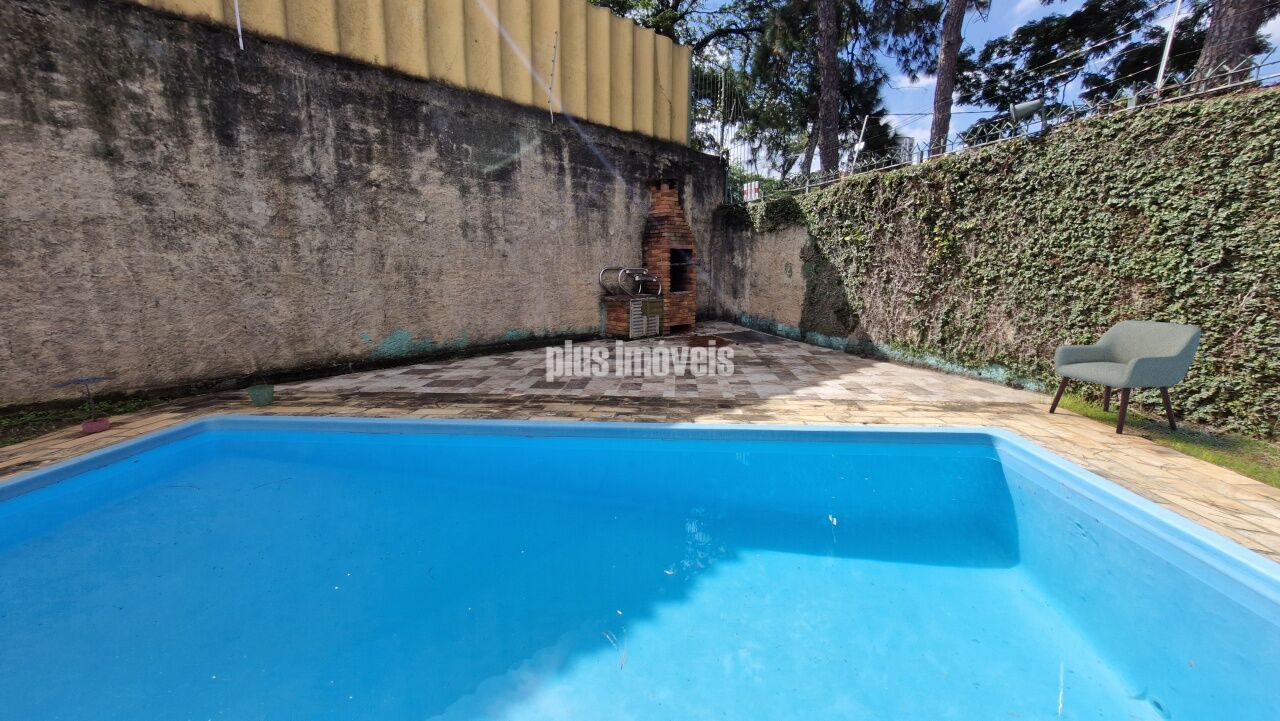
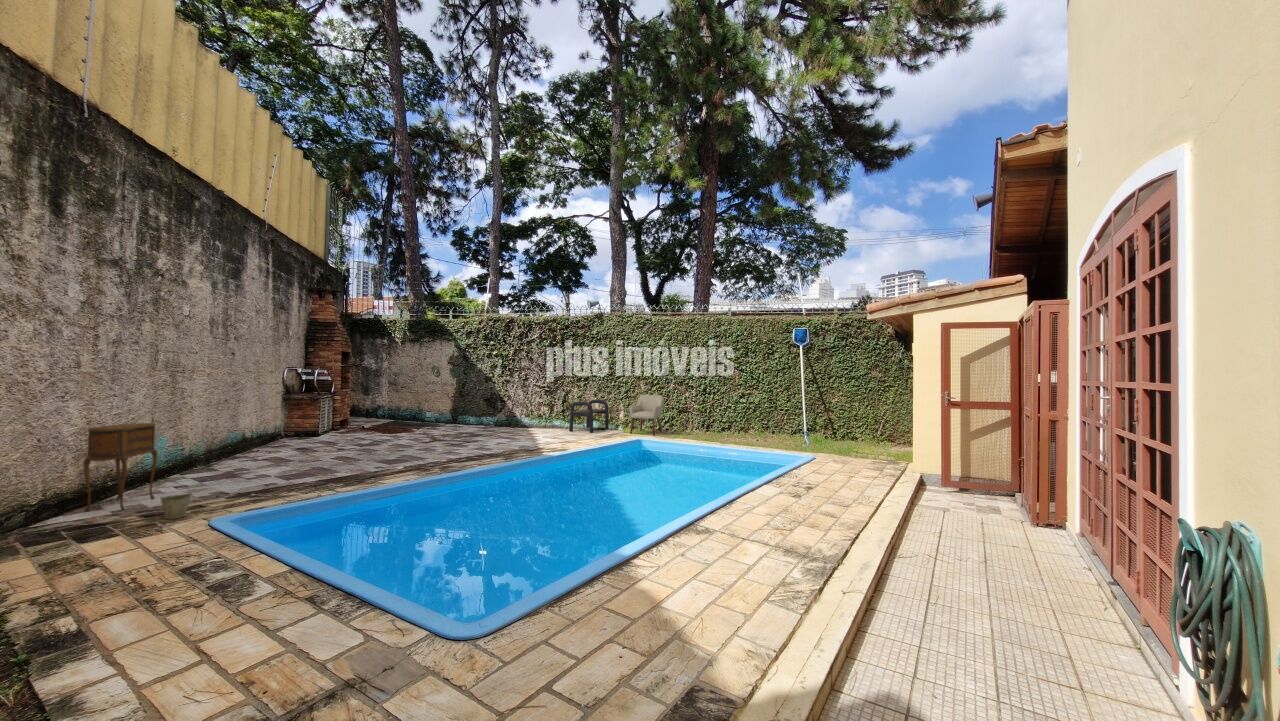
side table: present [638,299,665,342] -> present [83,423,158,511]
bench: none [913,323,1030,391] -> present [569,400,609,433]
potted plant: present [52,376,118,433] -> none [38,495,115,566]

